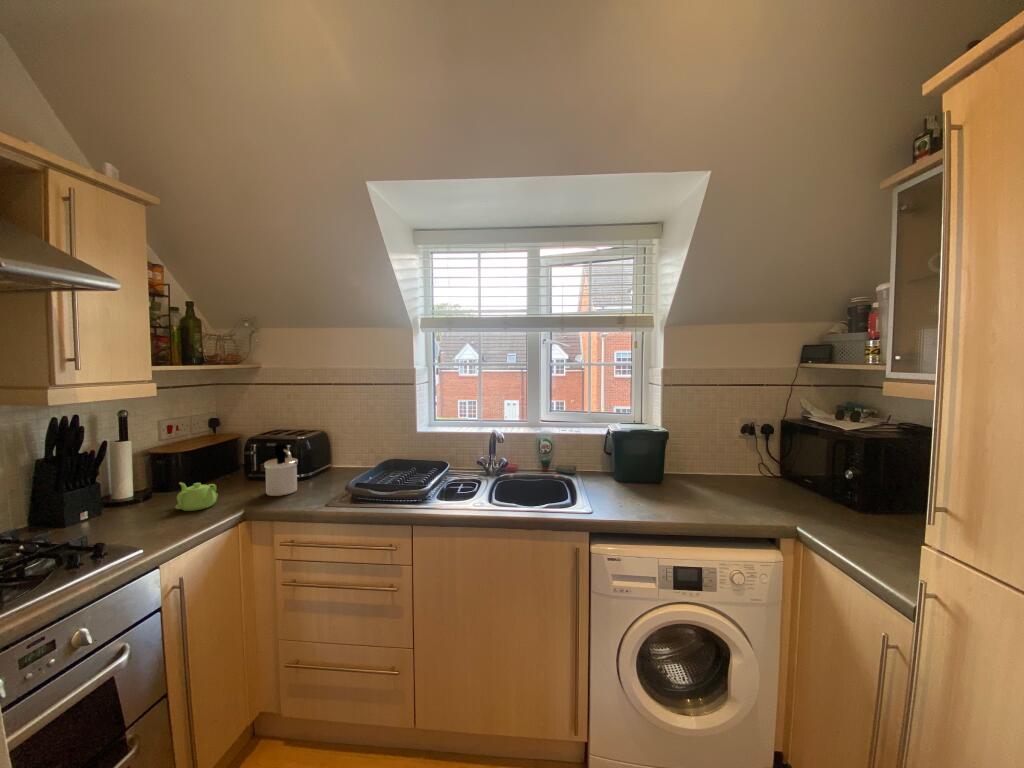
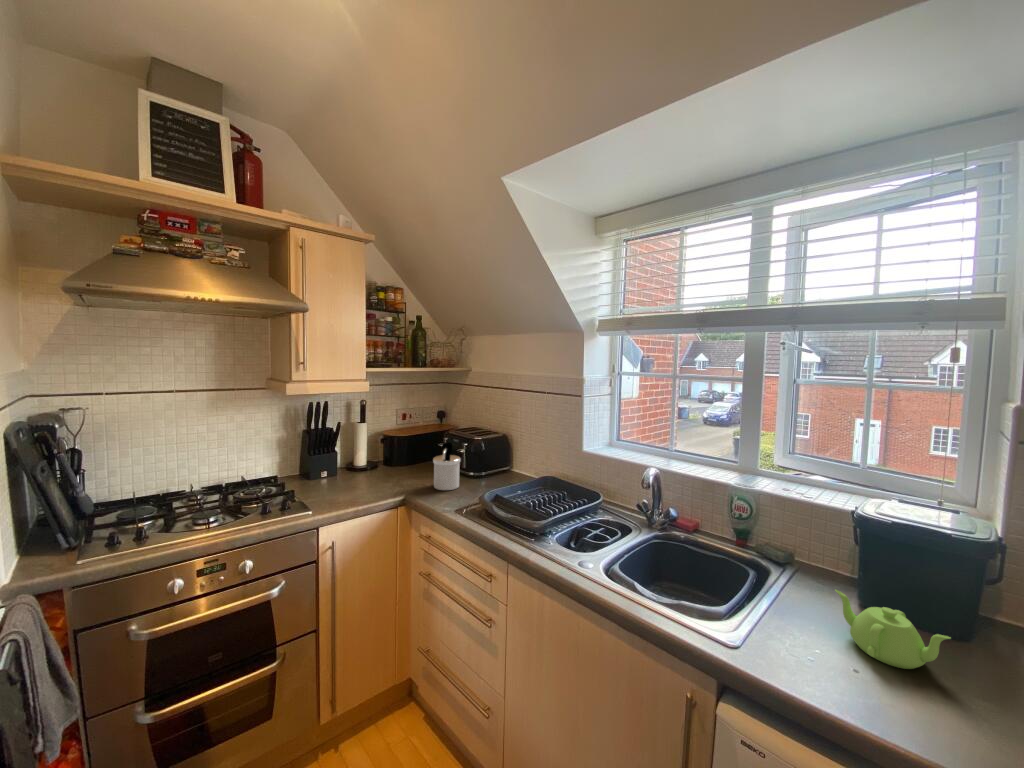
teapot: present [176,483,218,511] -> present [835,590,951,669]

